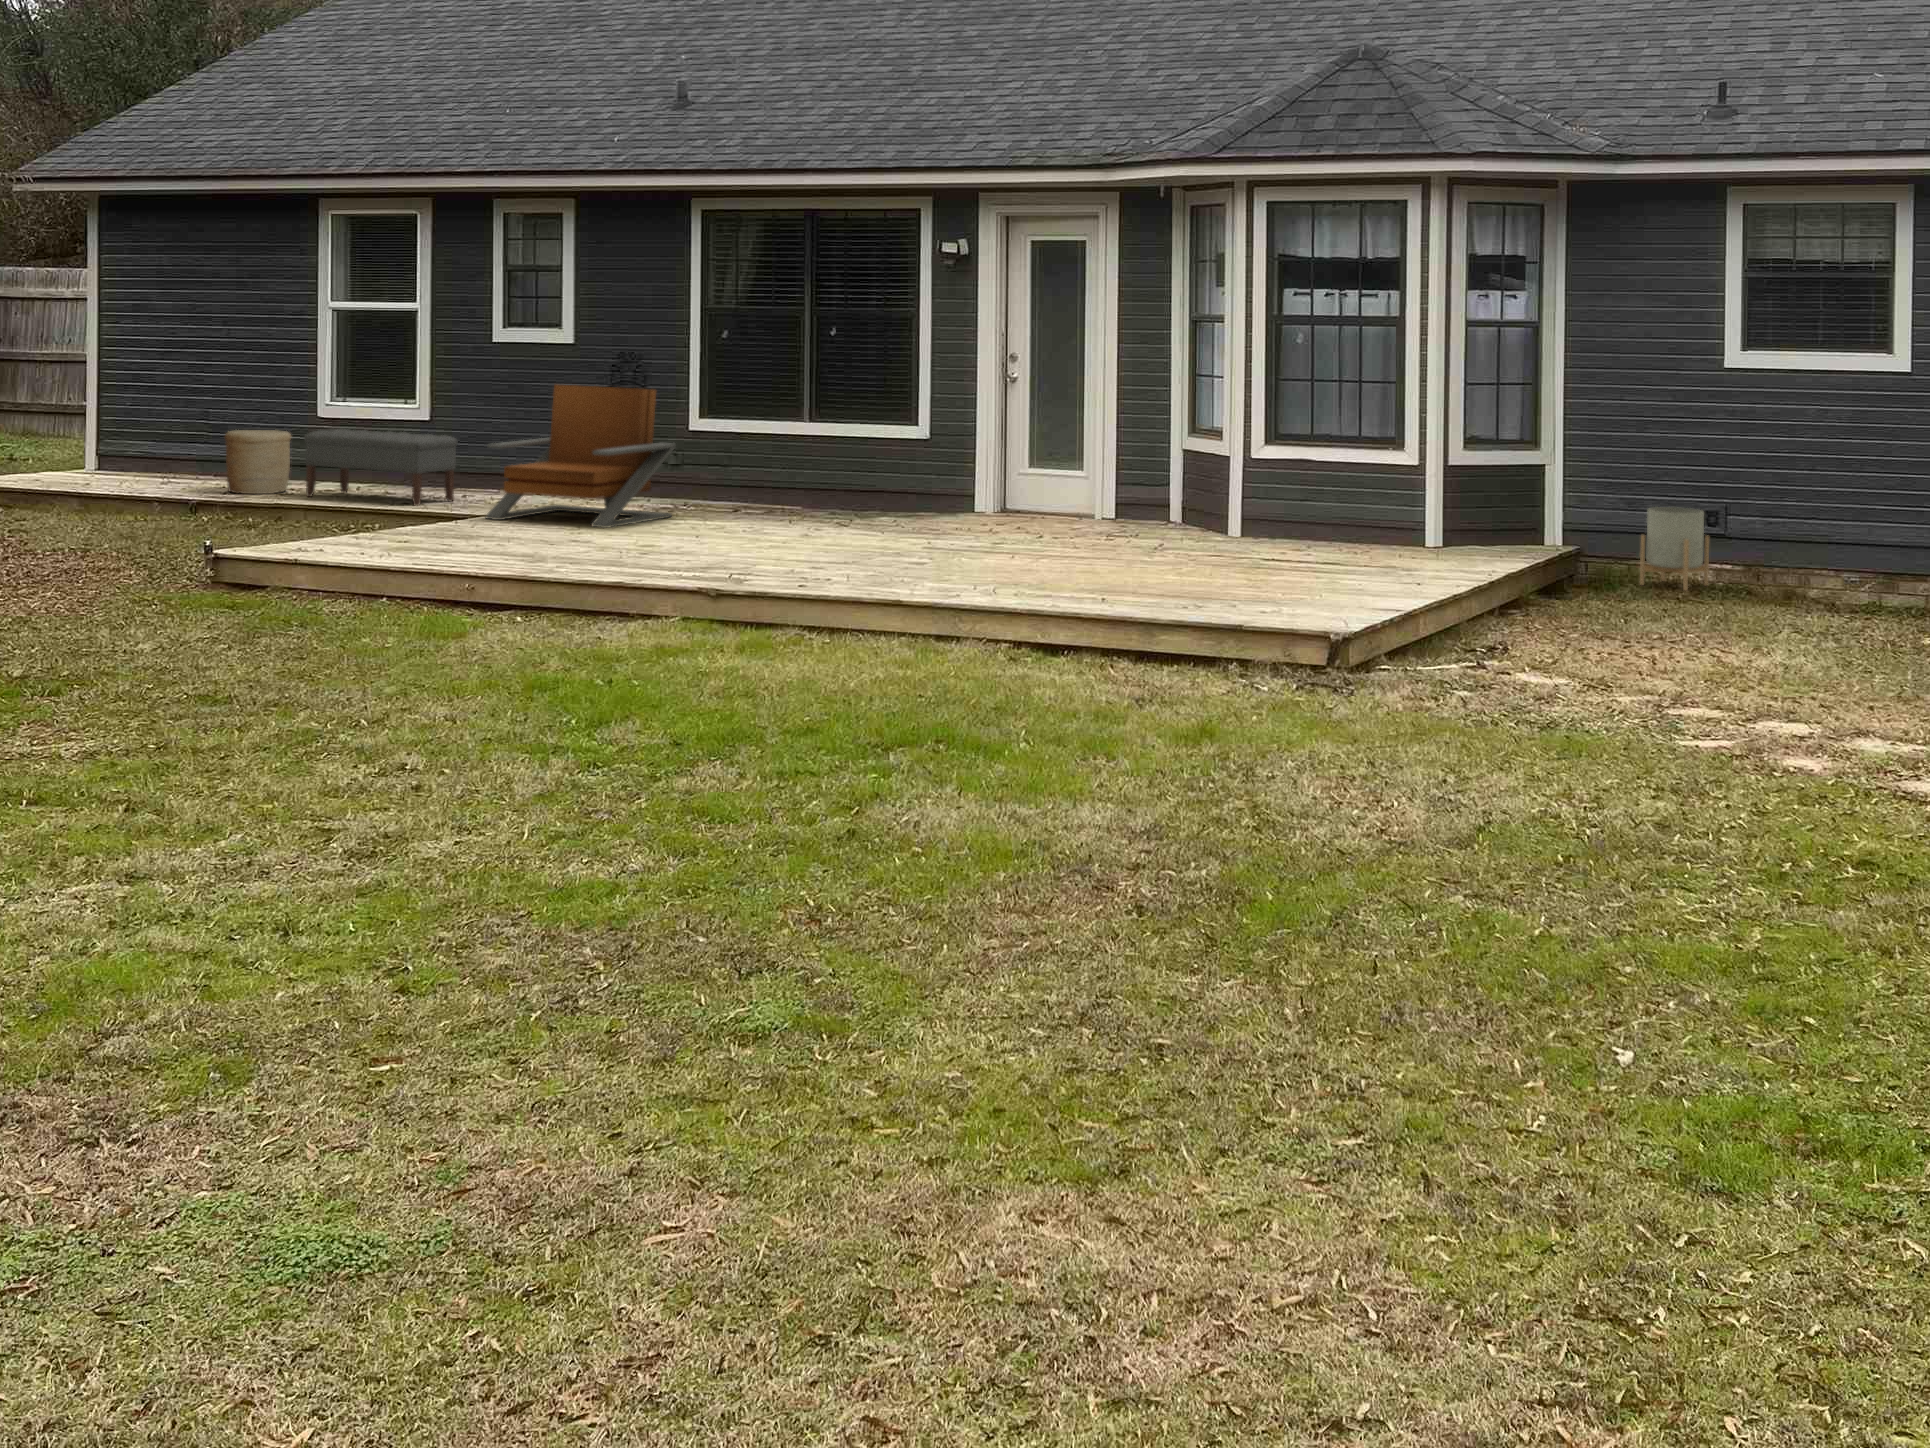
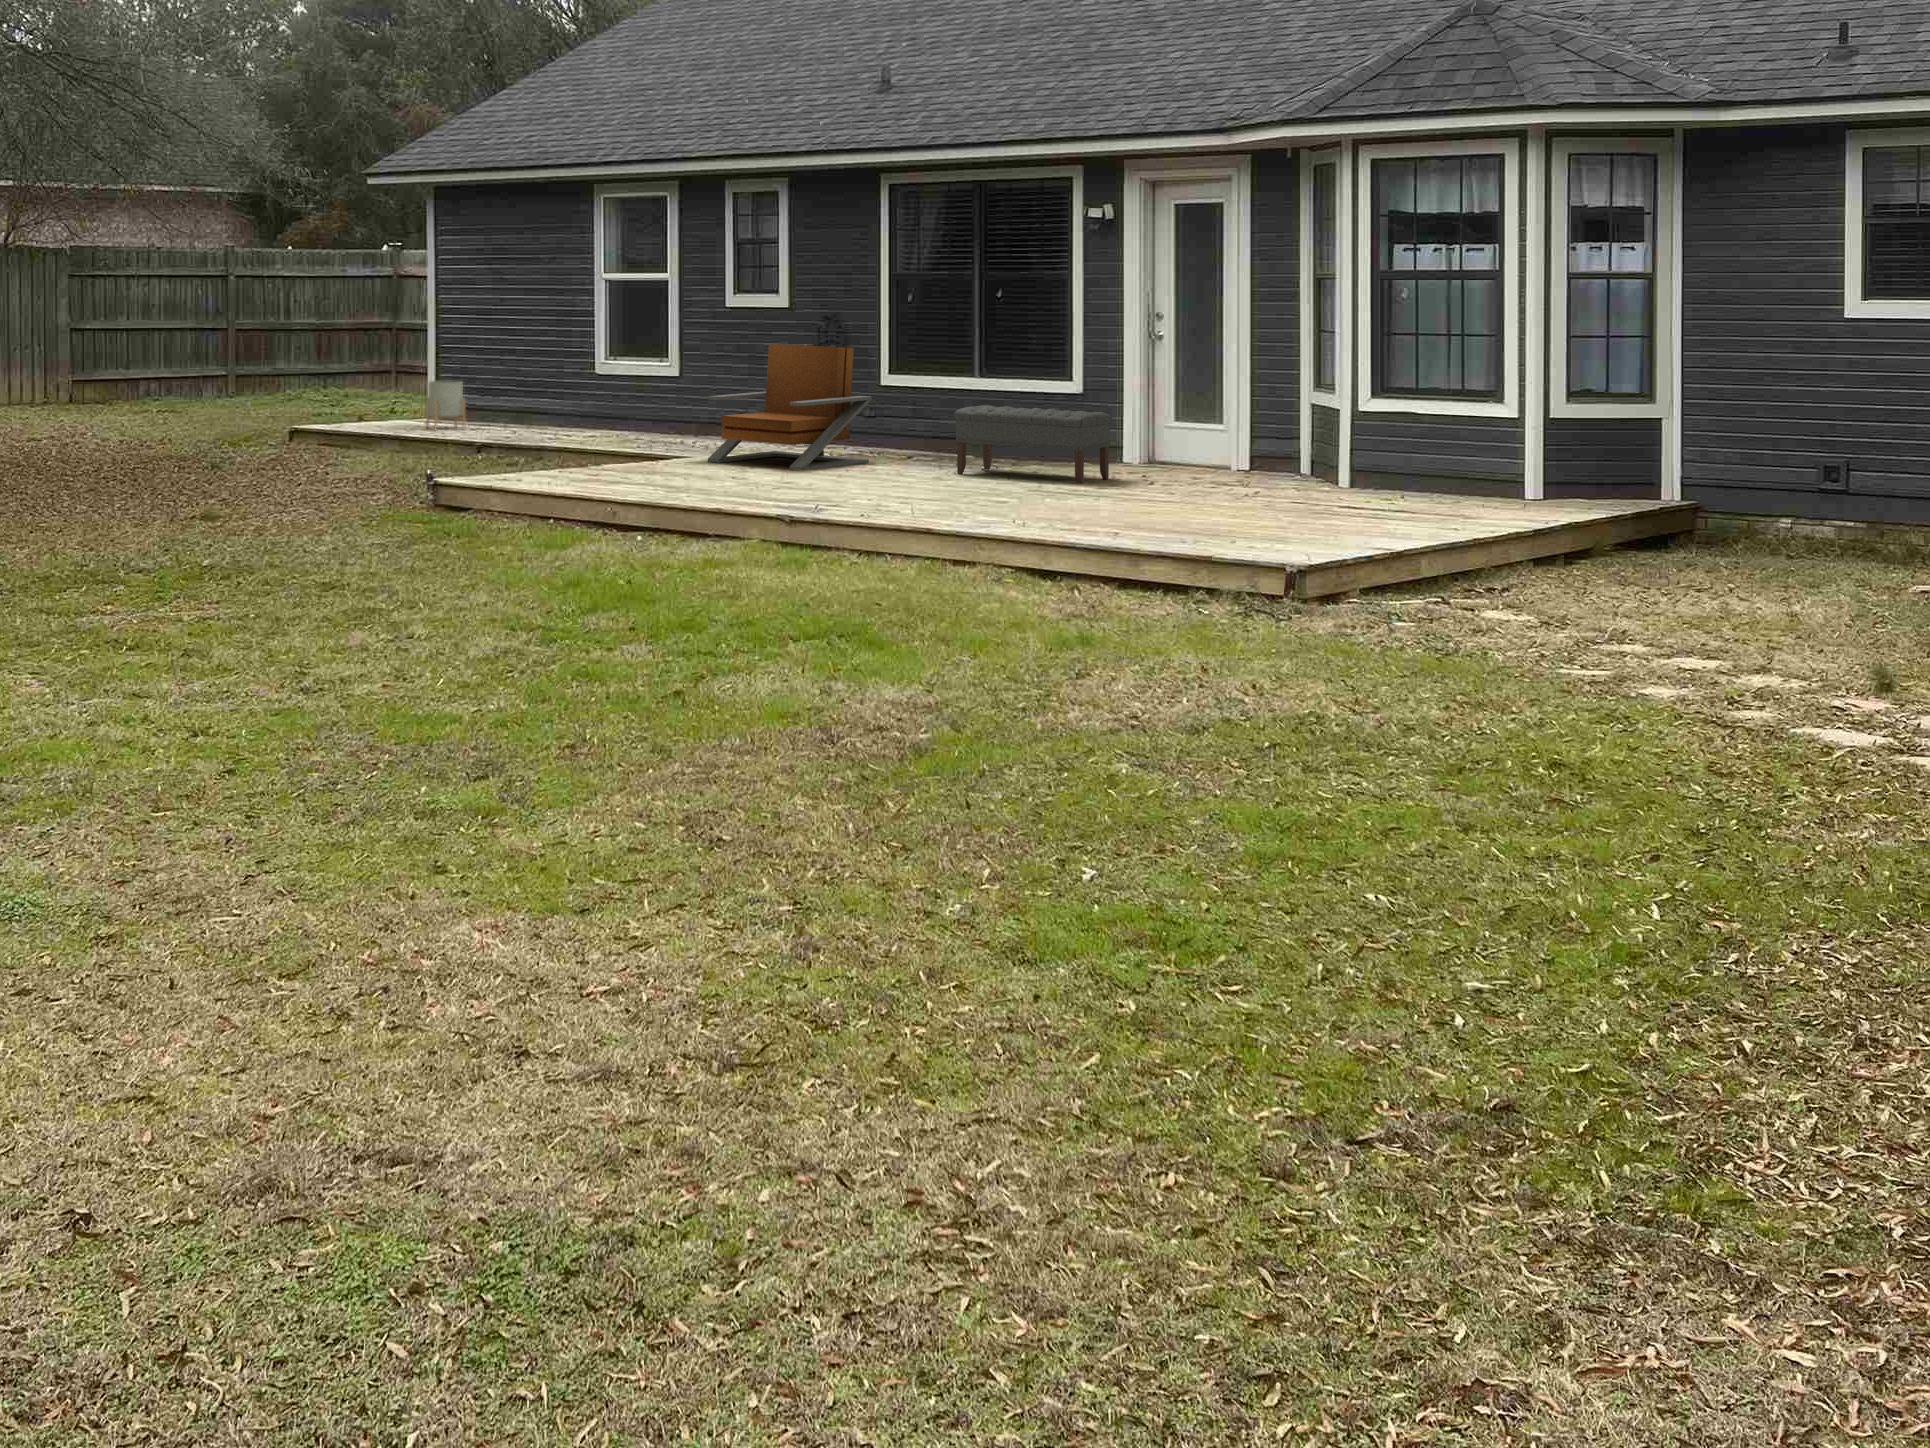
bench: present [304,429,458,506] -> present [954,405,1112,484]
woven basket: present [225,430,291,494] -> none [518,385,572,440]
planter: present [1640,507,1709,590] -> present [426,380,465,430]

